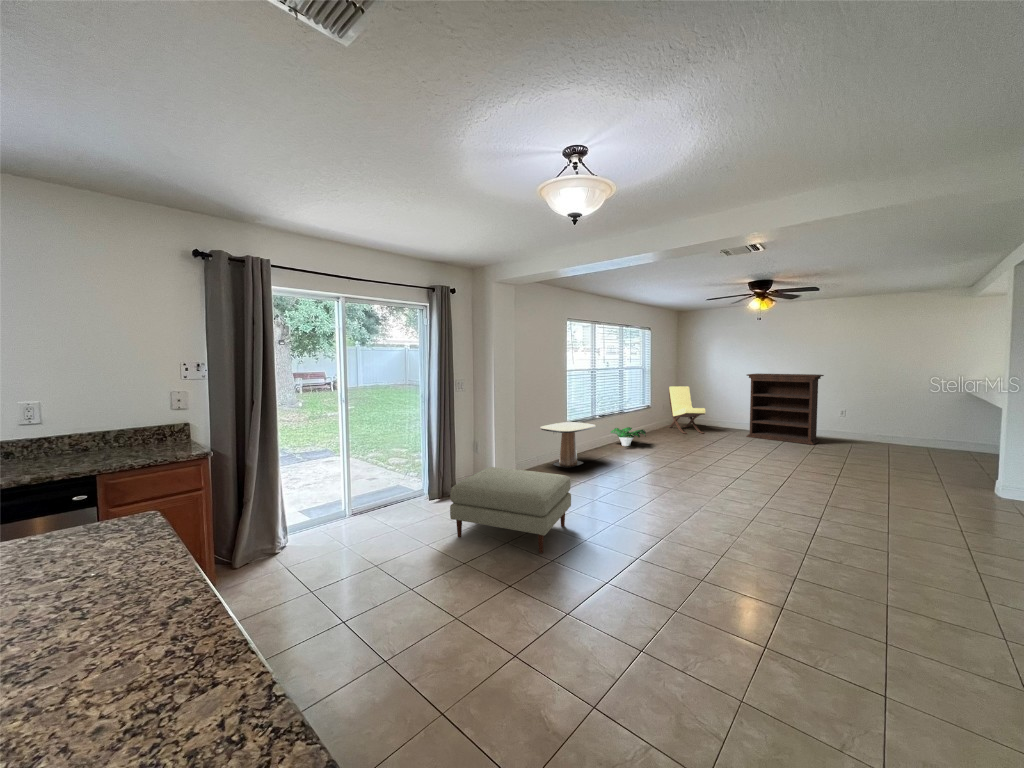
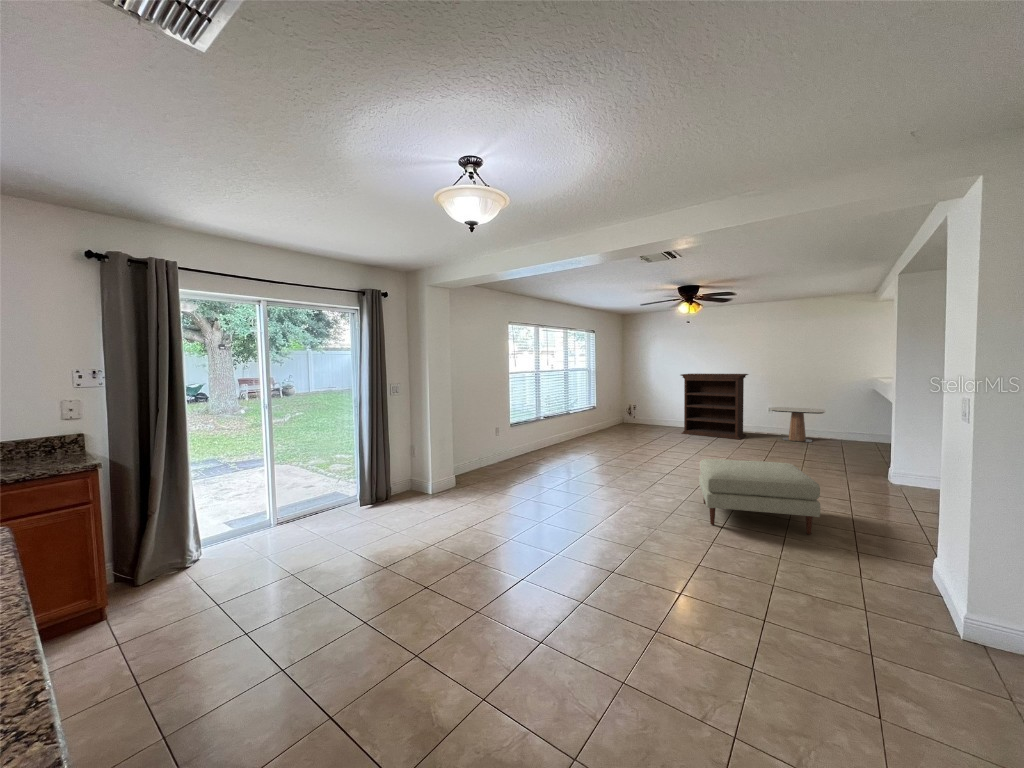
lounge chair: present [667,386,705,434] -> none [610,387,644,432]
side table: present [540,422,596,468] -> present [771,407,826,442]
potted plant: present [611,427,646,446] -> none [553,427,587,446]
ottoman: present [450,467,571,553] -> present [699,459,821,534]

